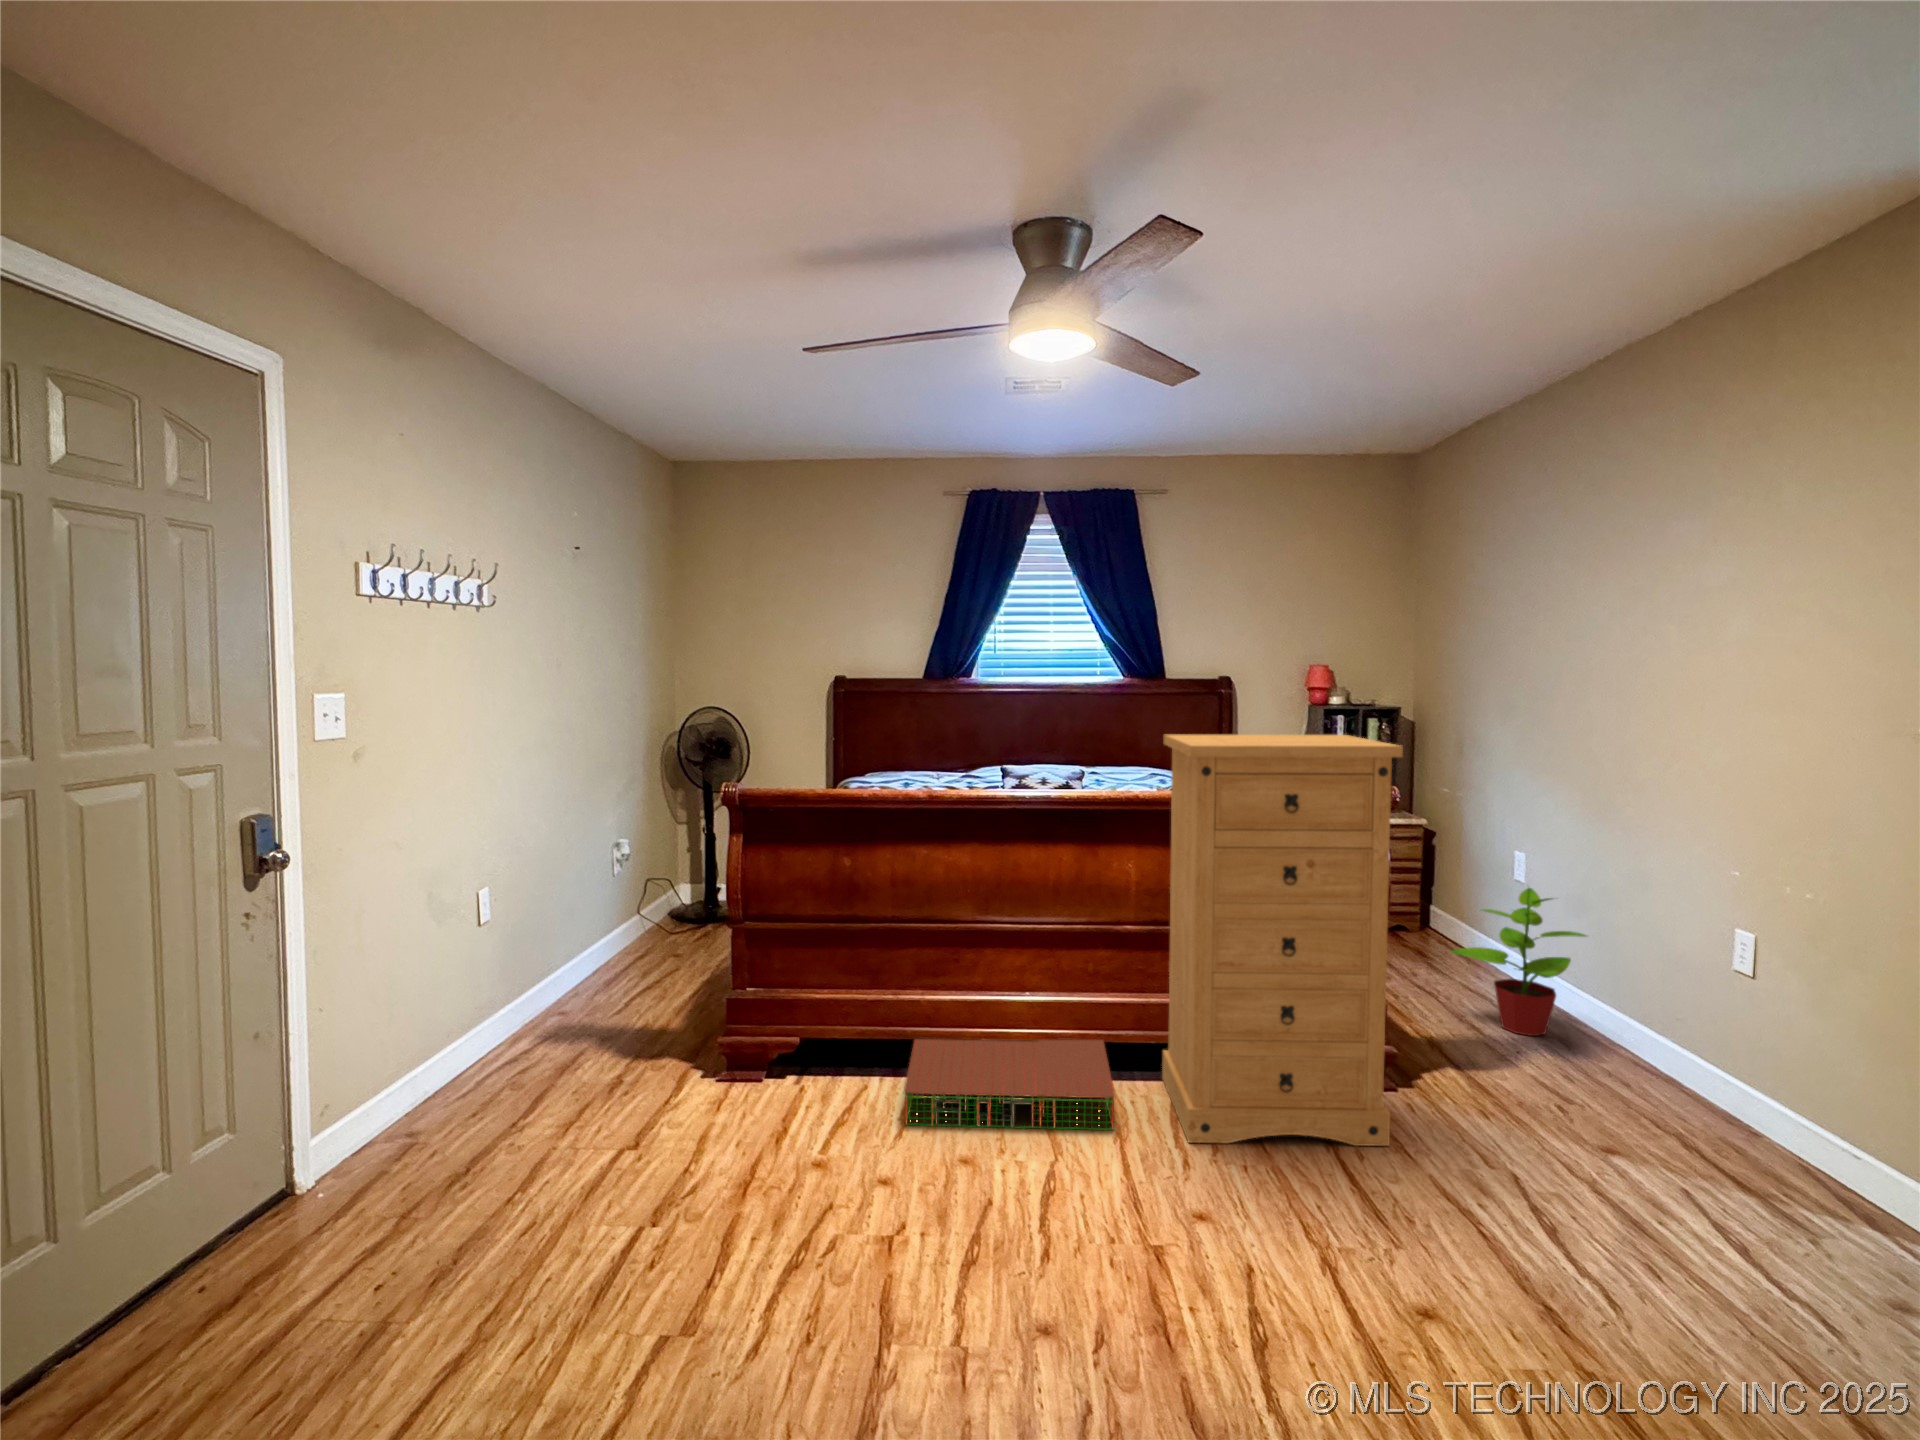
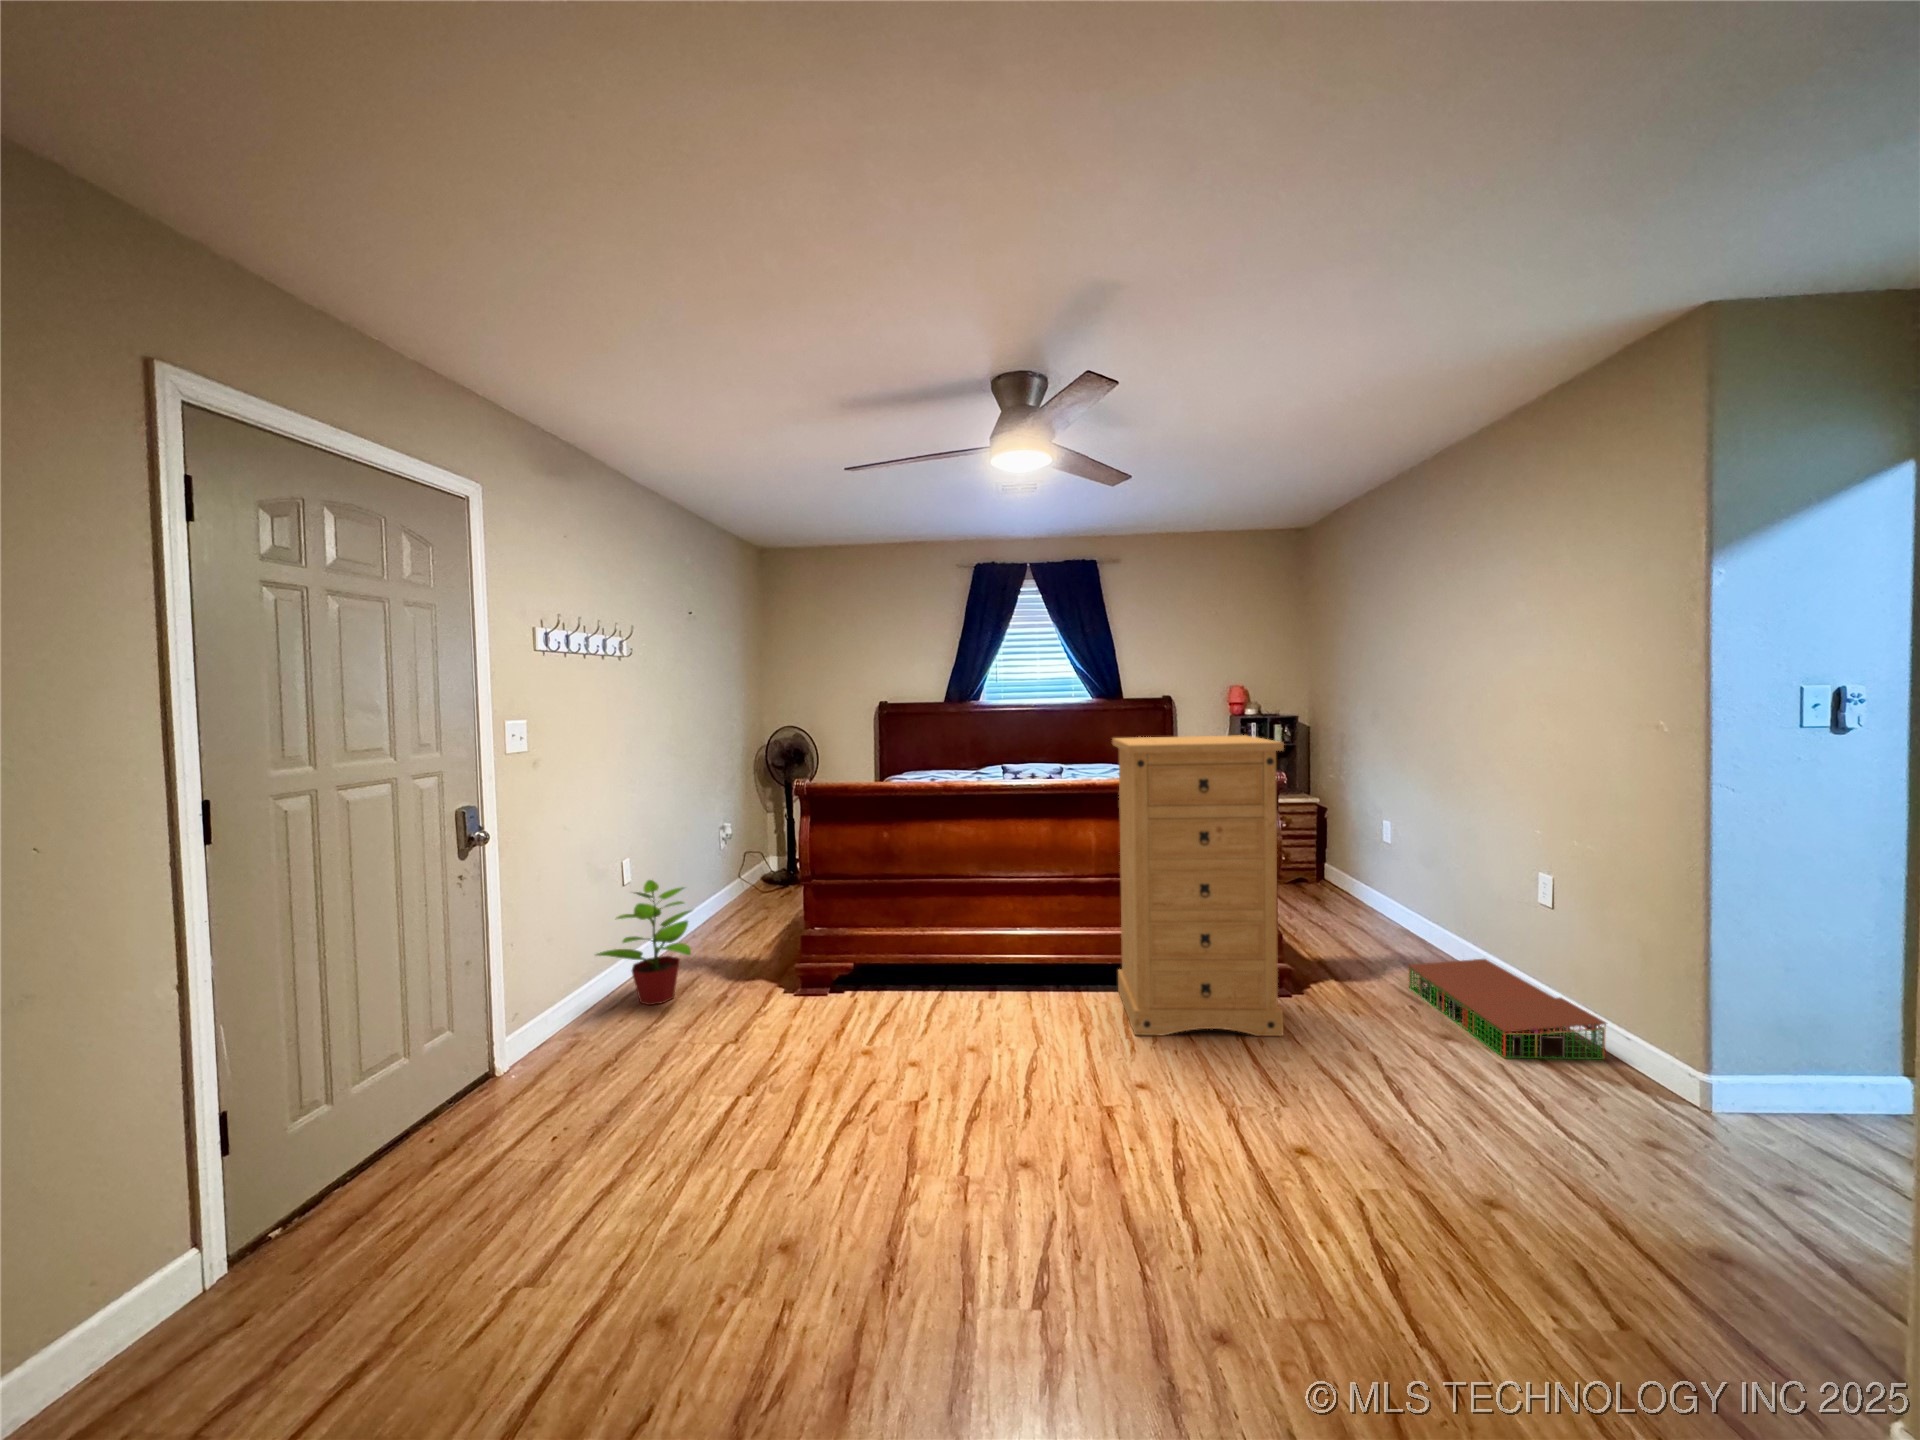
potted plant: present [1450,888,1586,1036] -> present [596,880,691,1005]
storage bin: present [904,1039,1115,1129] -> present [1408,959,1606,1059]

